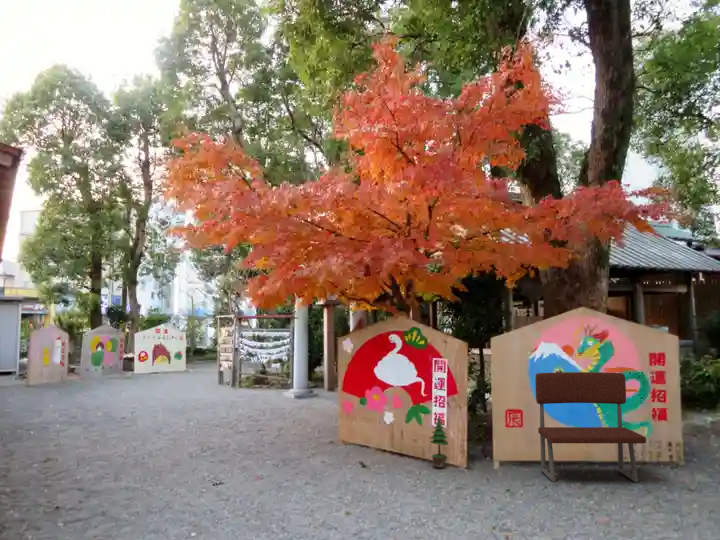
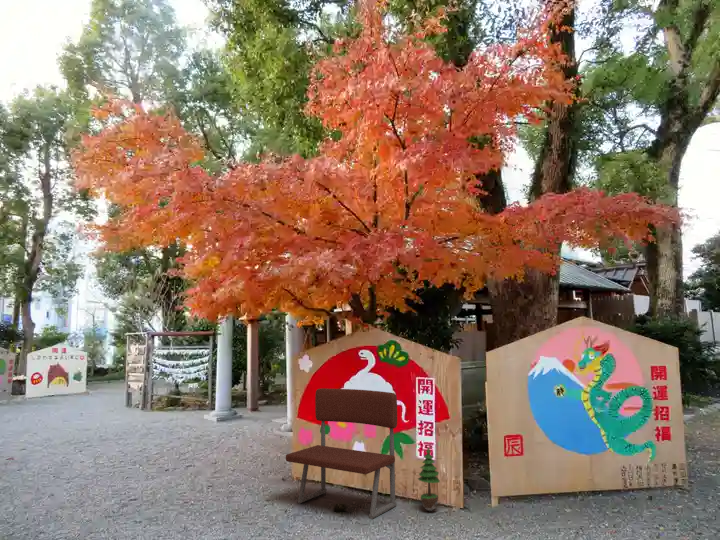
bench: present [535,372,646,482] -> present [286,388,397,519]

